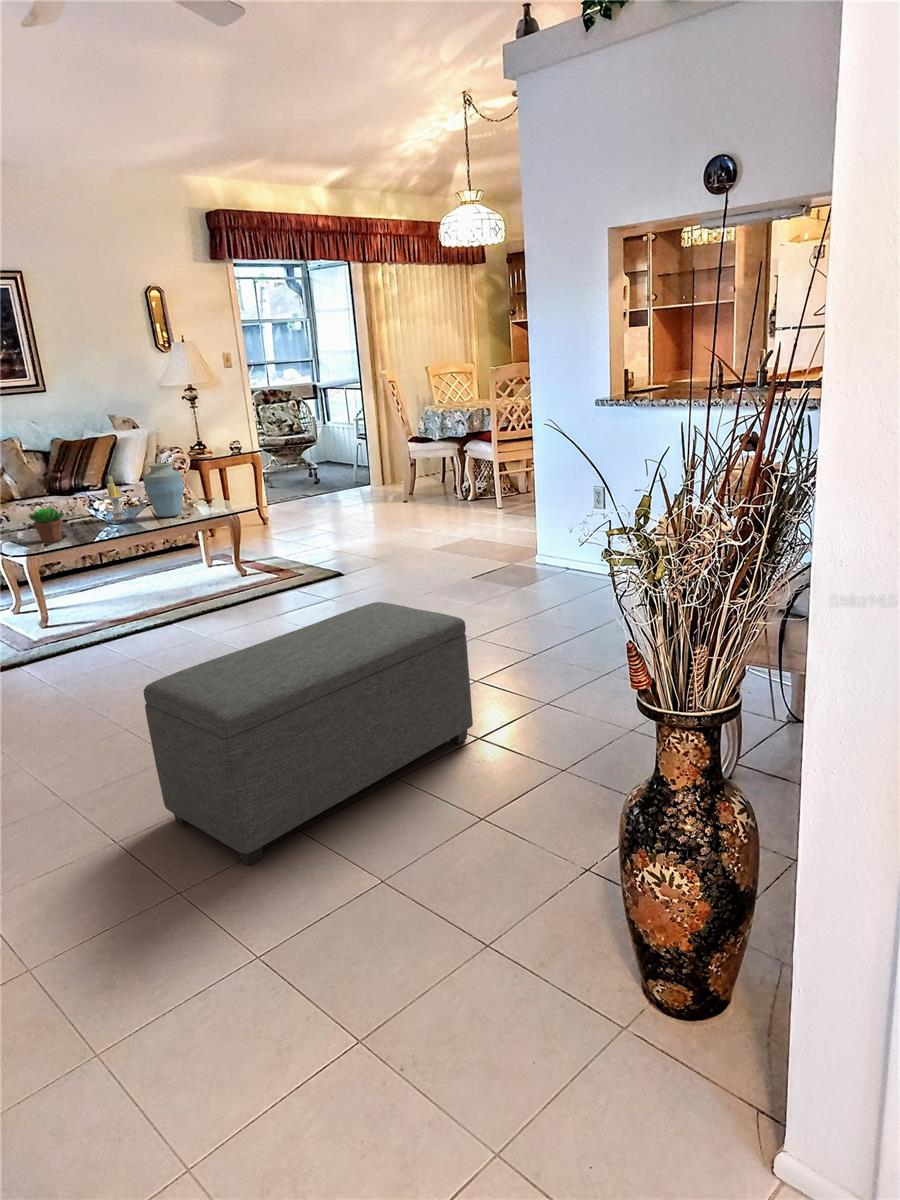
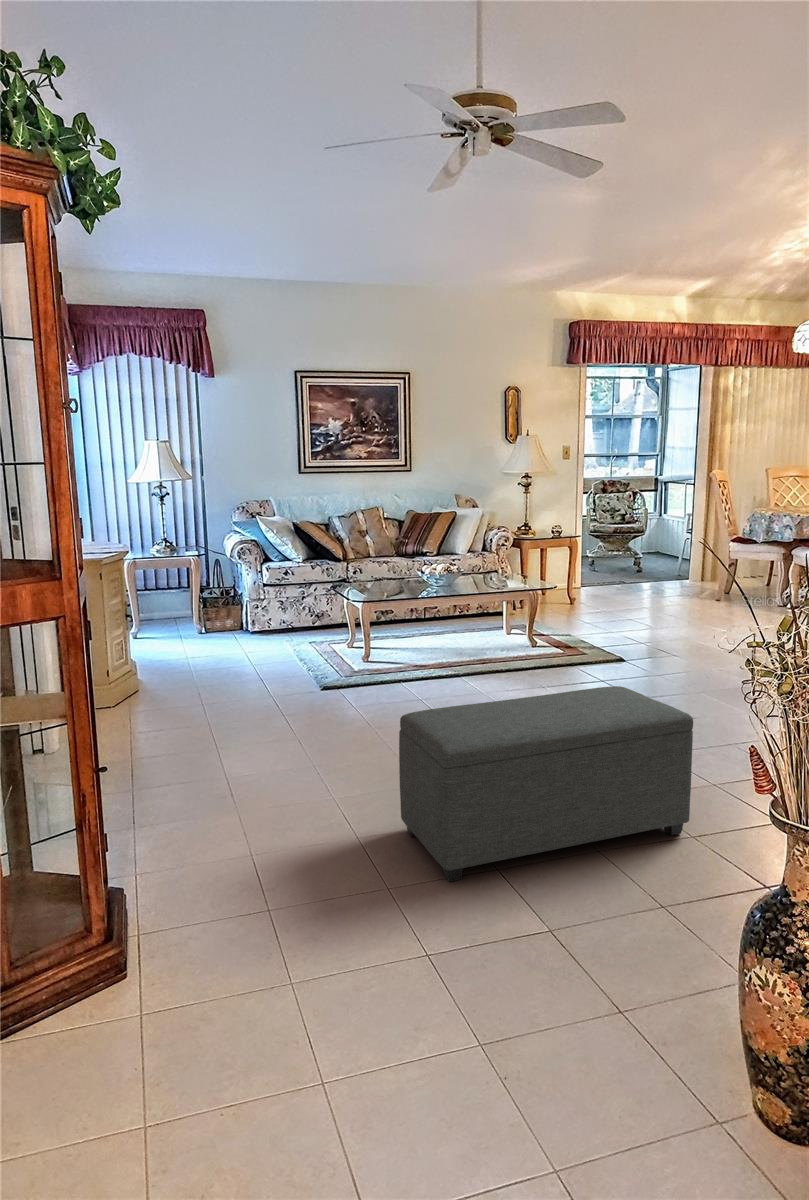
vase: present [143,462,184,517] -> none [465,538,497,585]
candle: present [103,476,126,521] -> none [432,544,451,583]
succulent plant: present [29,508,64,542] -> none [369,564,398,593]

